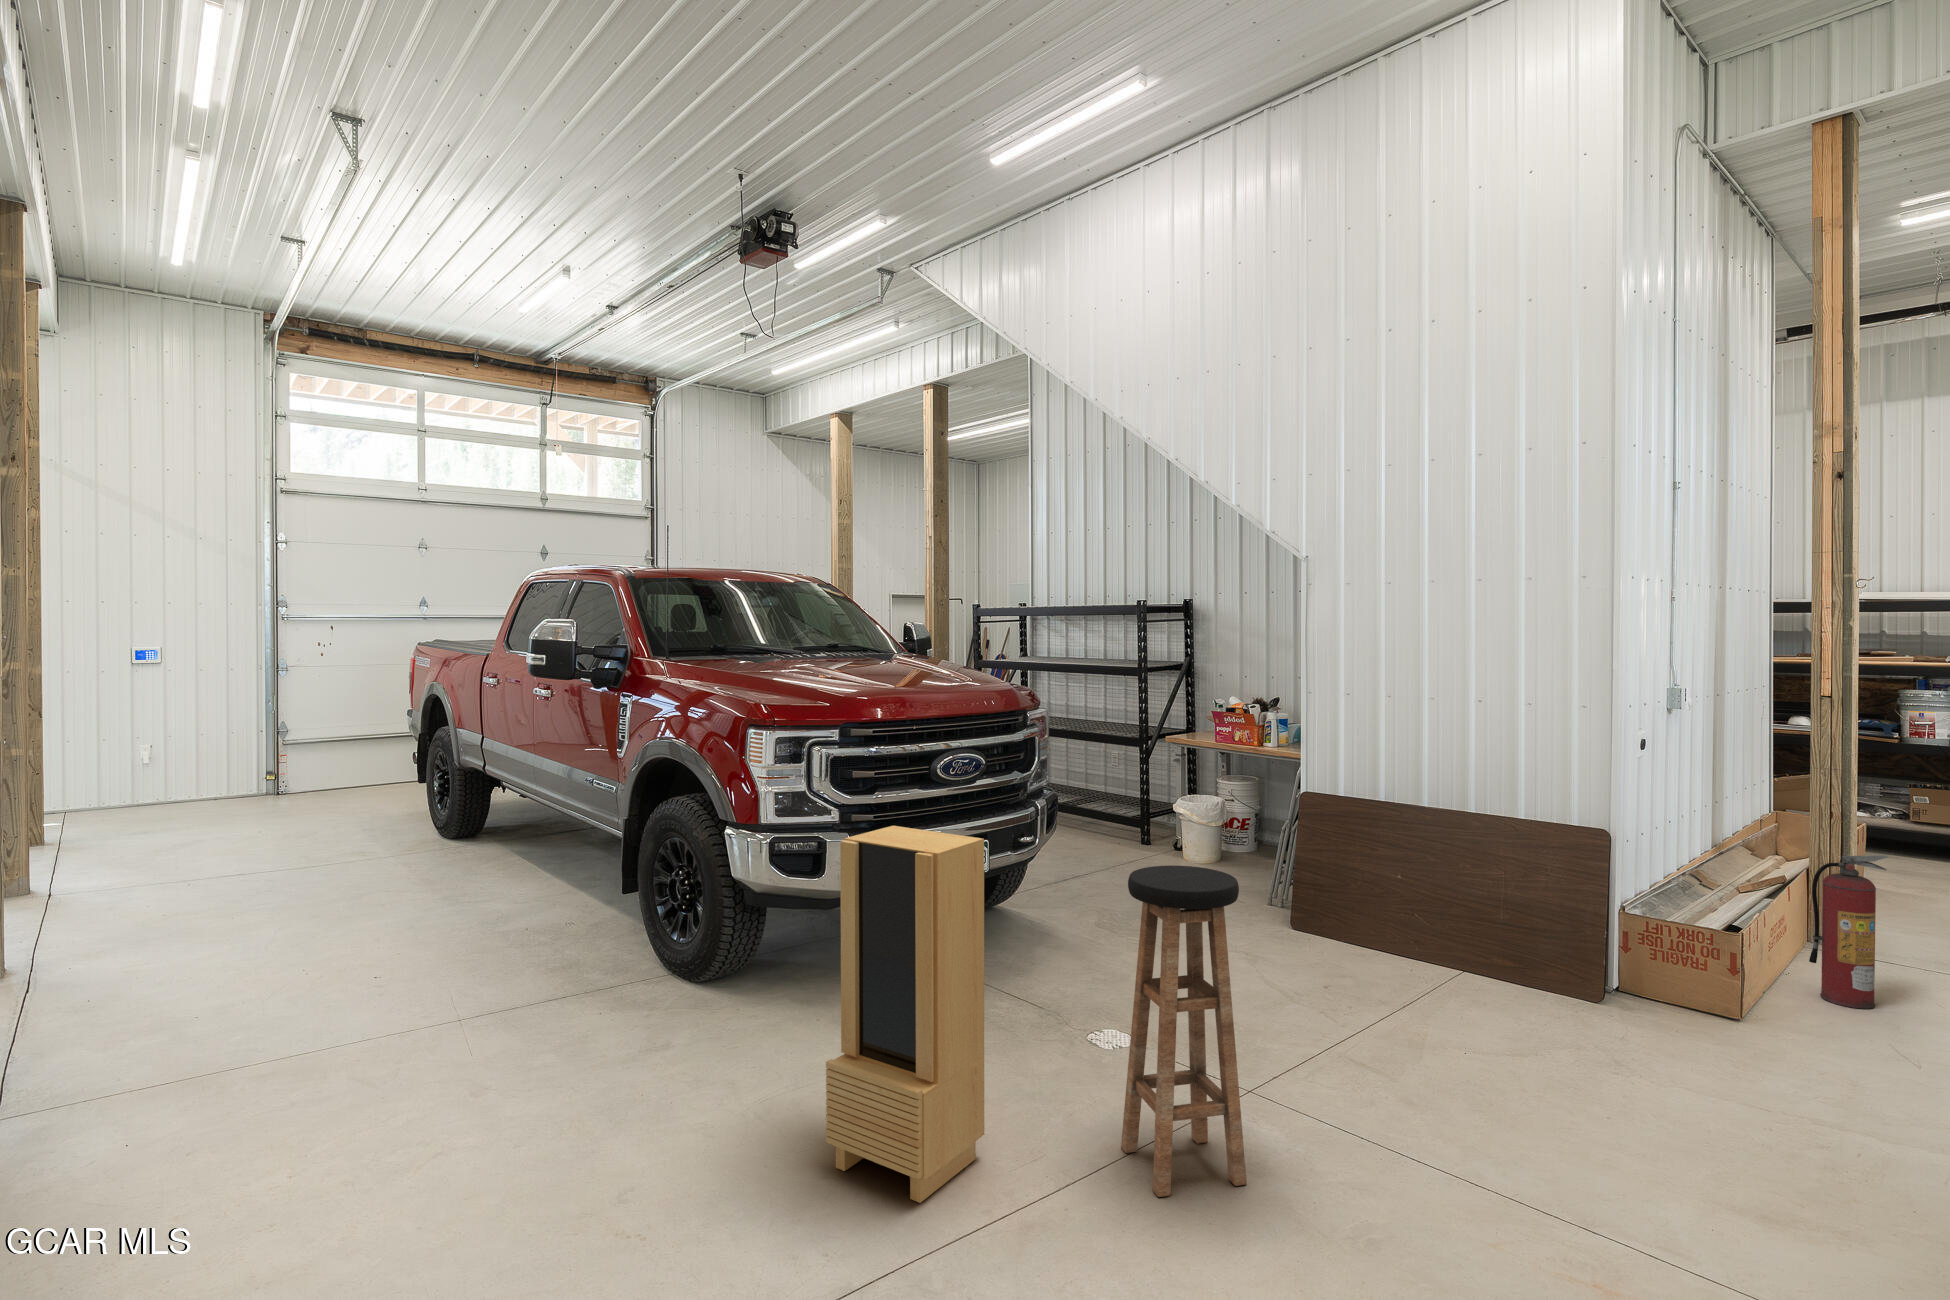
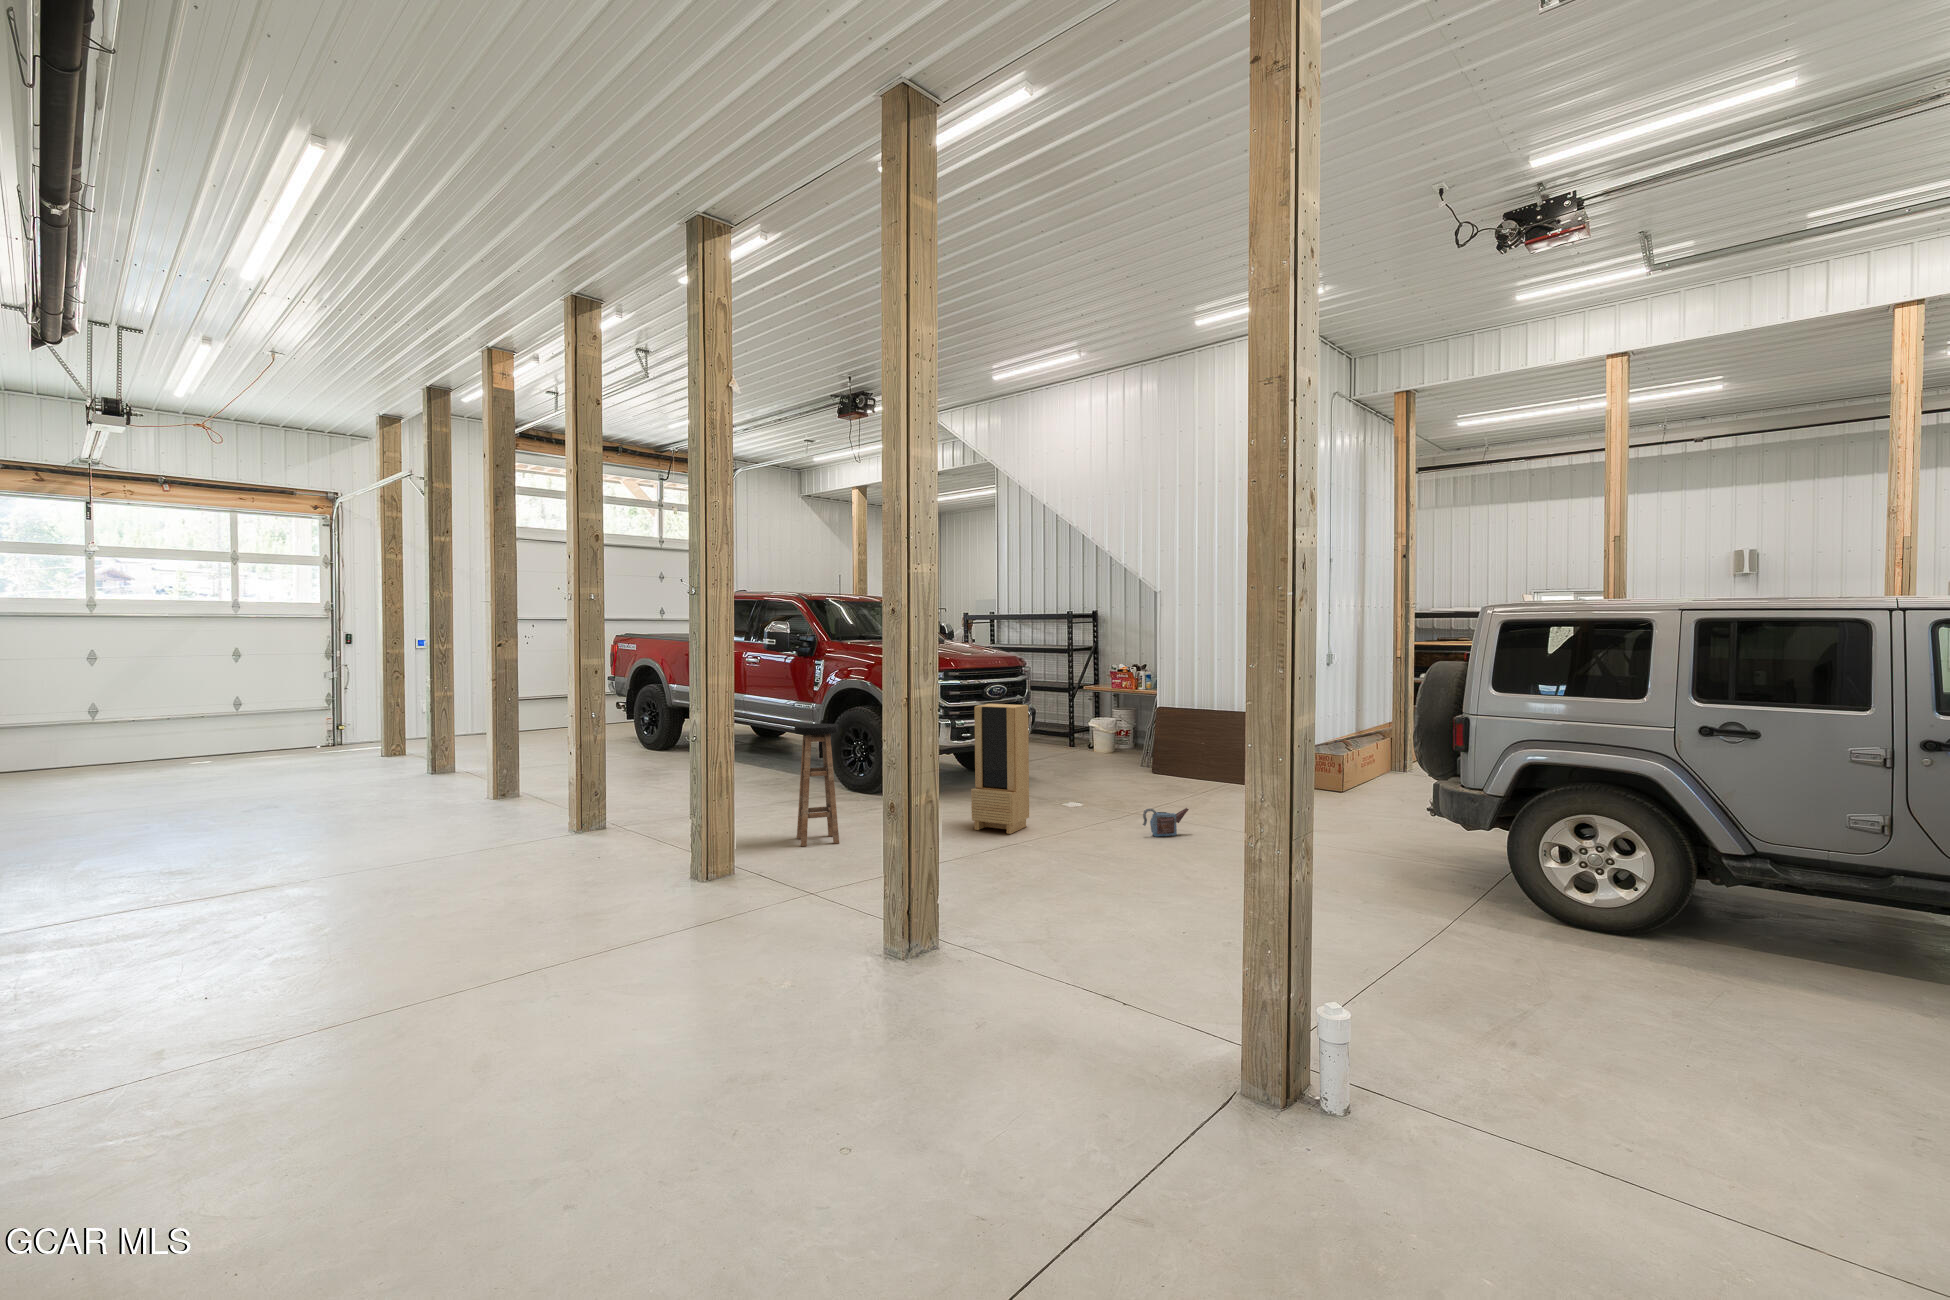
fire extinguisher: present [1809,856,1887,1009] -> none [1372,722,1400,788]
bar stool: present [1121,865,1247,1197] -> present [794,724,839,846]
watering can: none [1295,1163,1434,1253] -> present [1143,808,1189,837]

